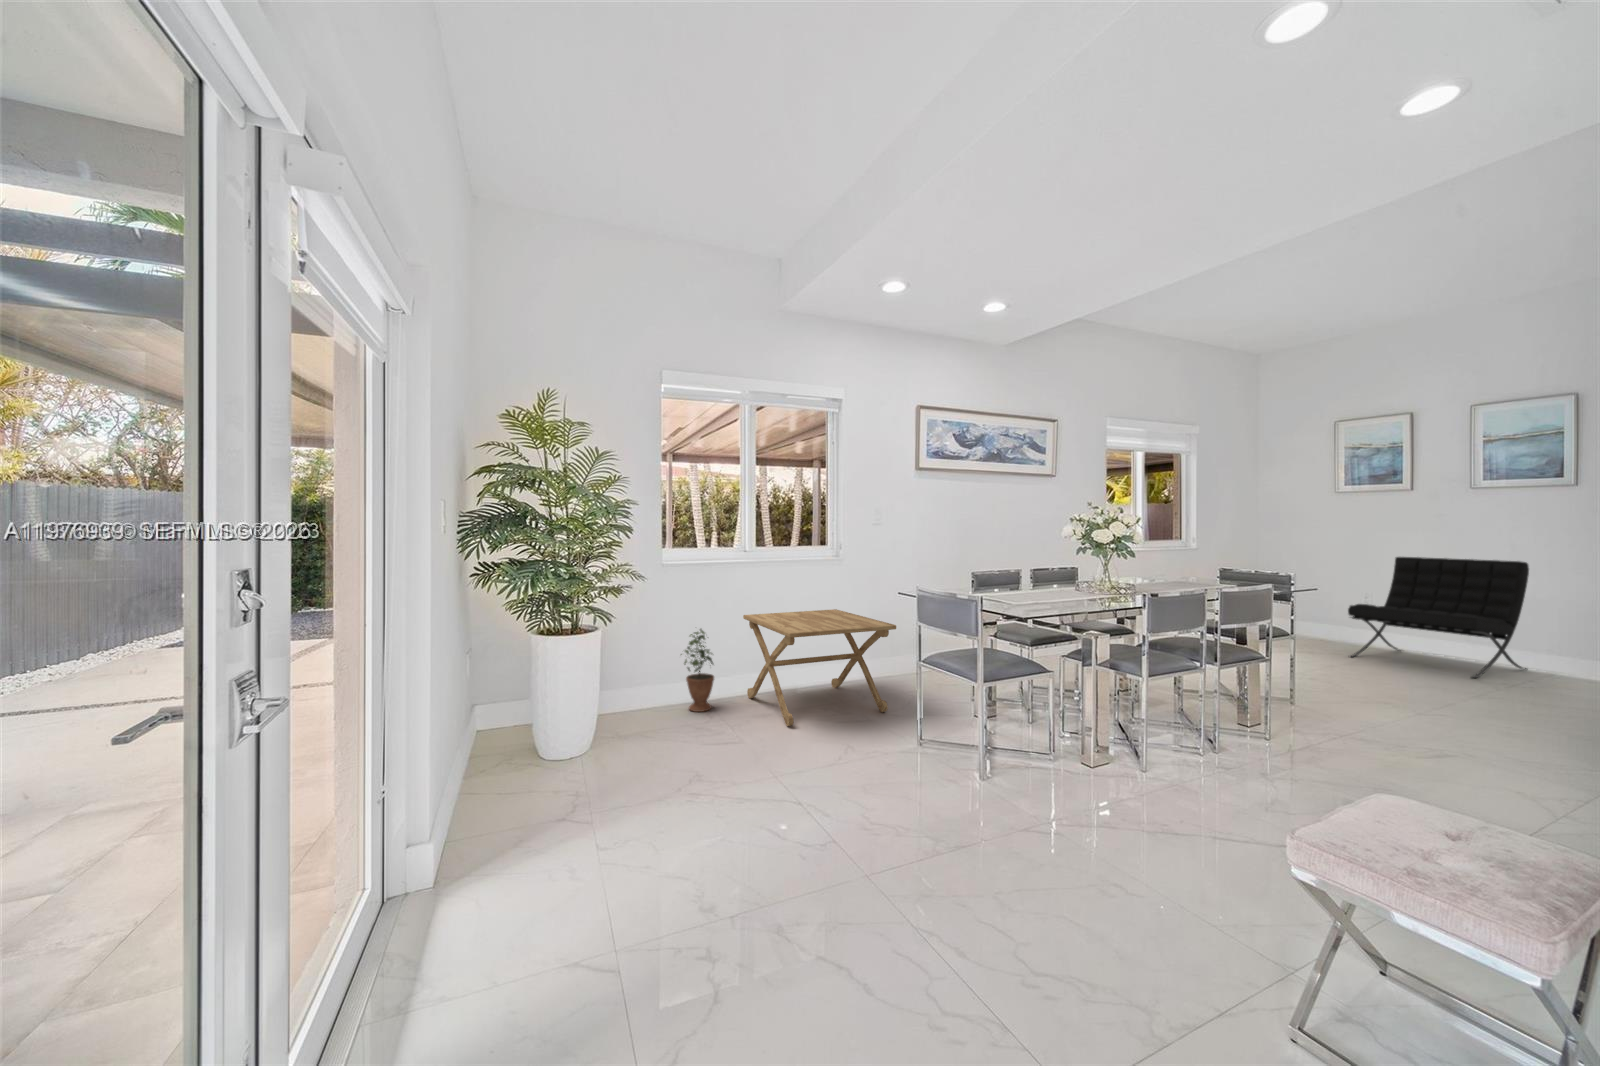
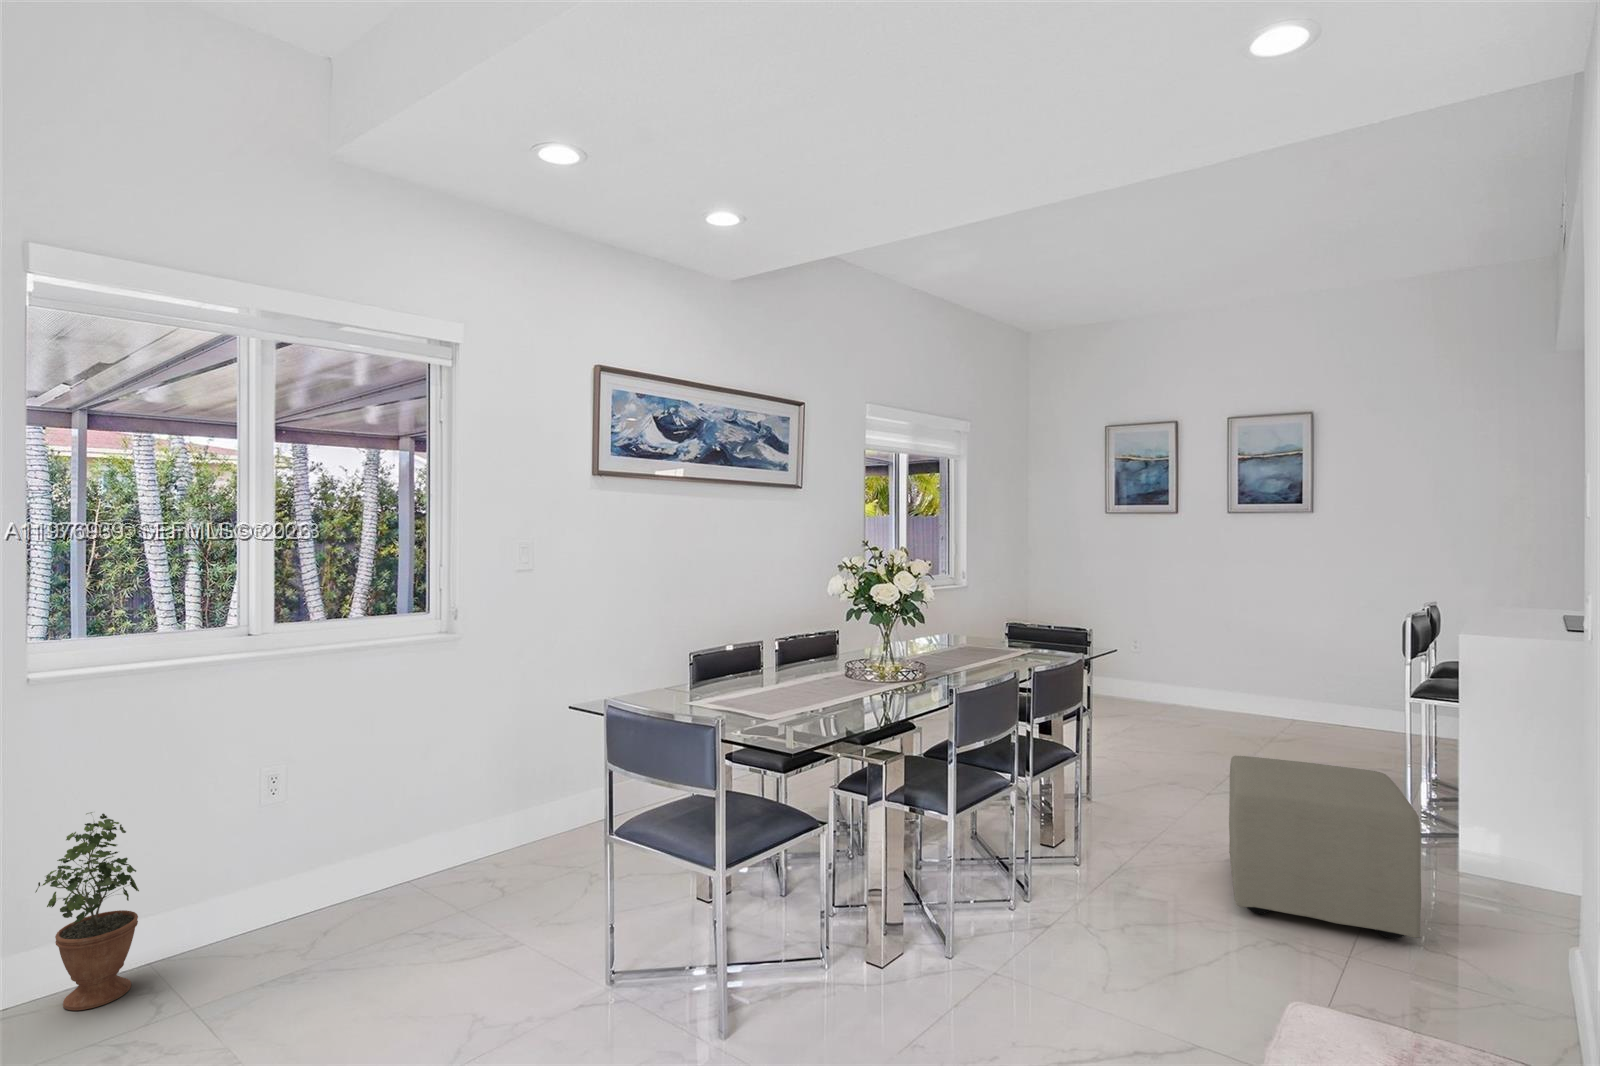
lounge chair: present [1348,557,1529,678] -> none [1123,587,1278,729]
side table: present [743,609,896,726] -> none [226,726,548,1015]
ottoman: none [1385,666,1558,801] -> present [1229,756,1421,938]

